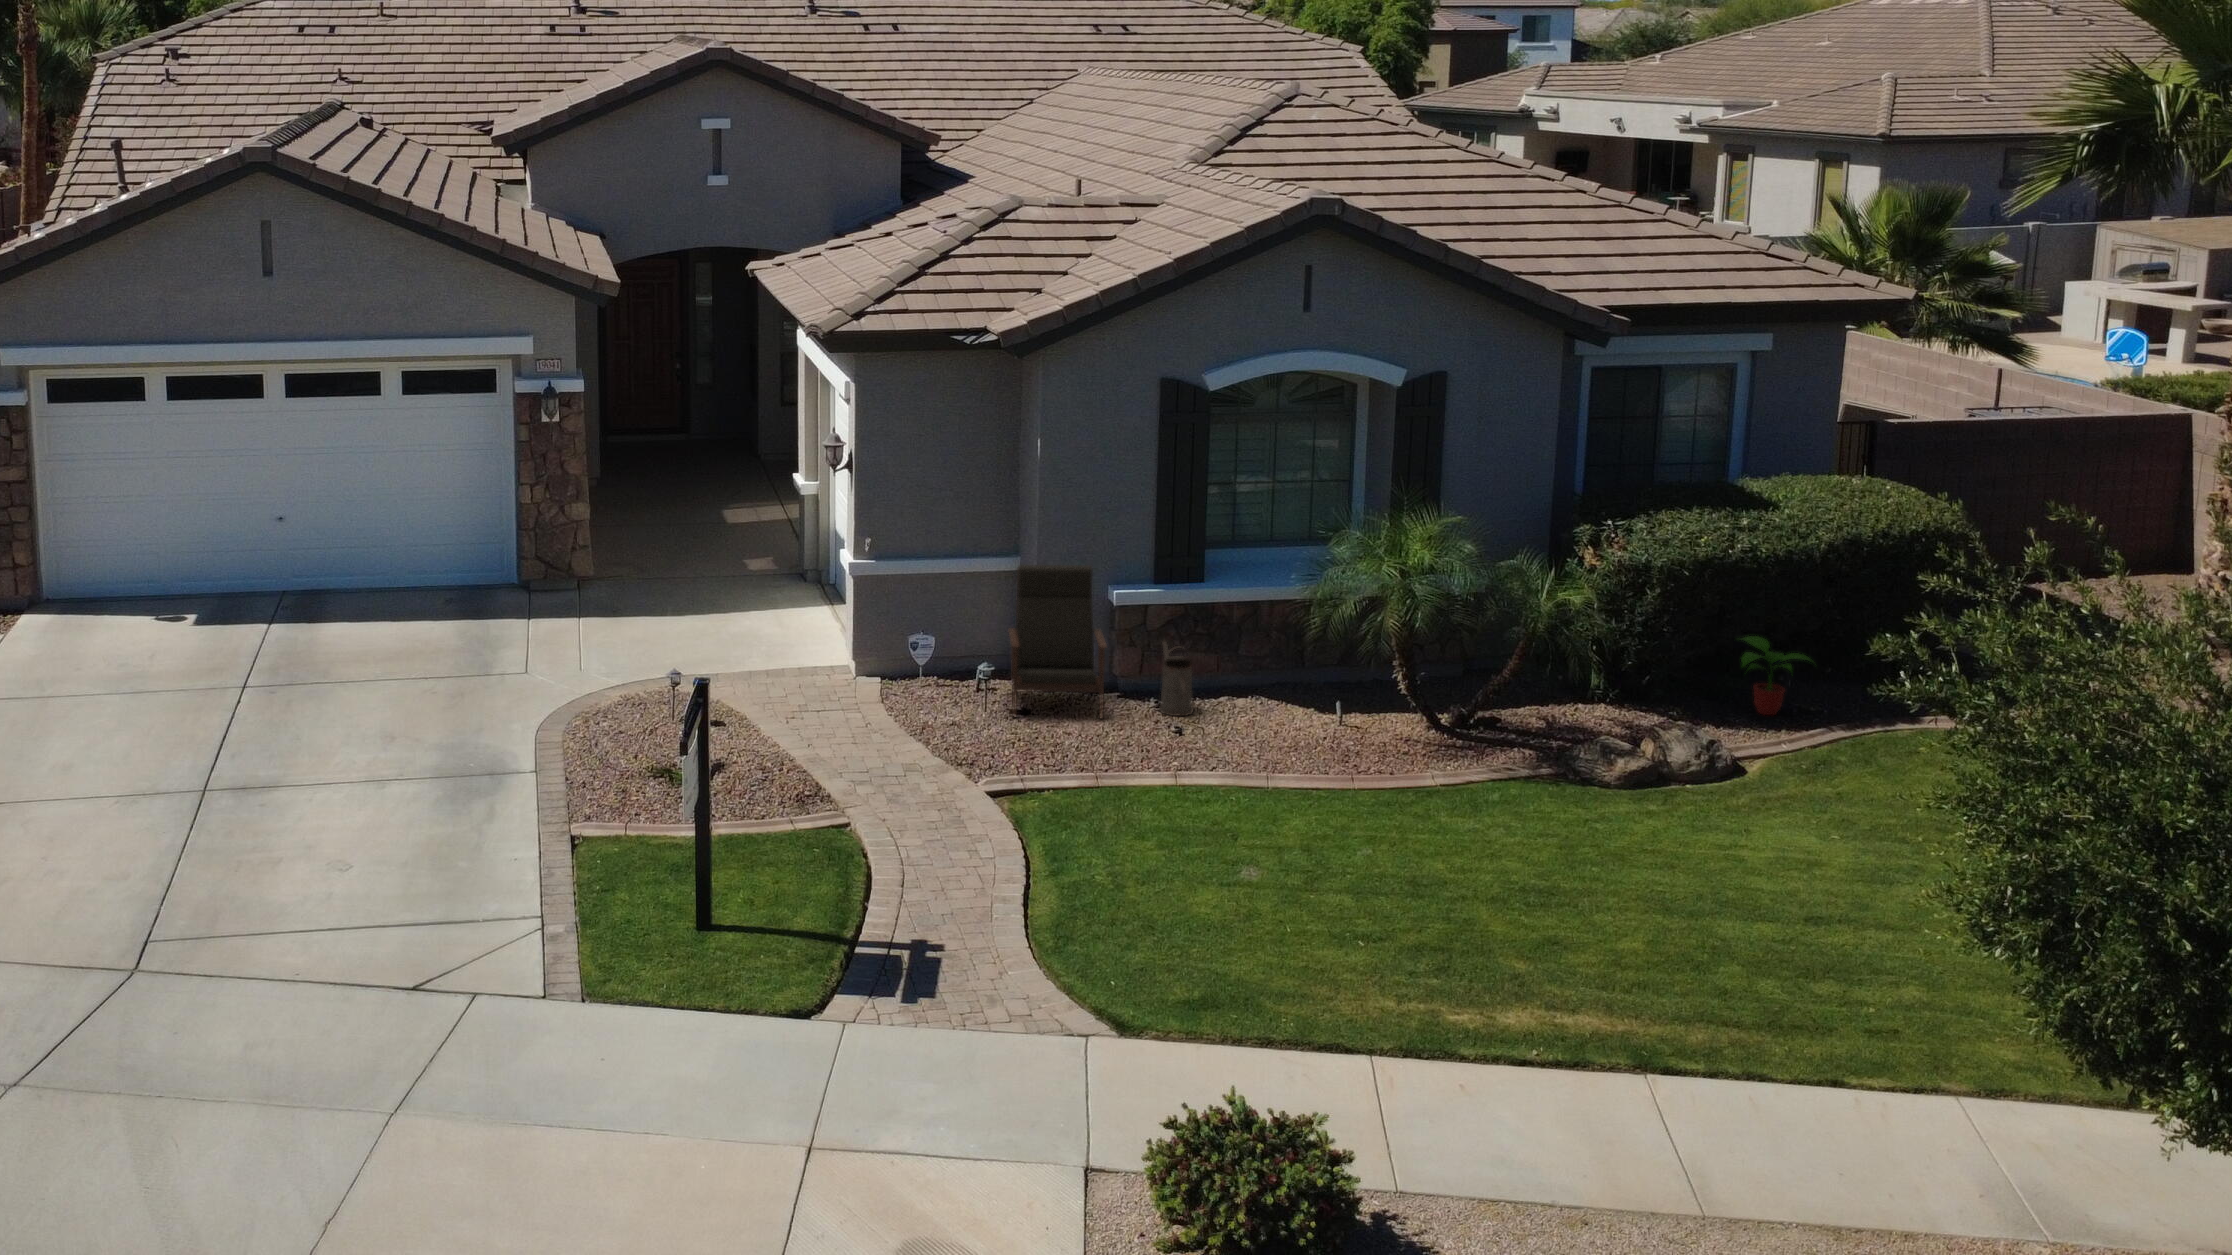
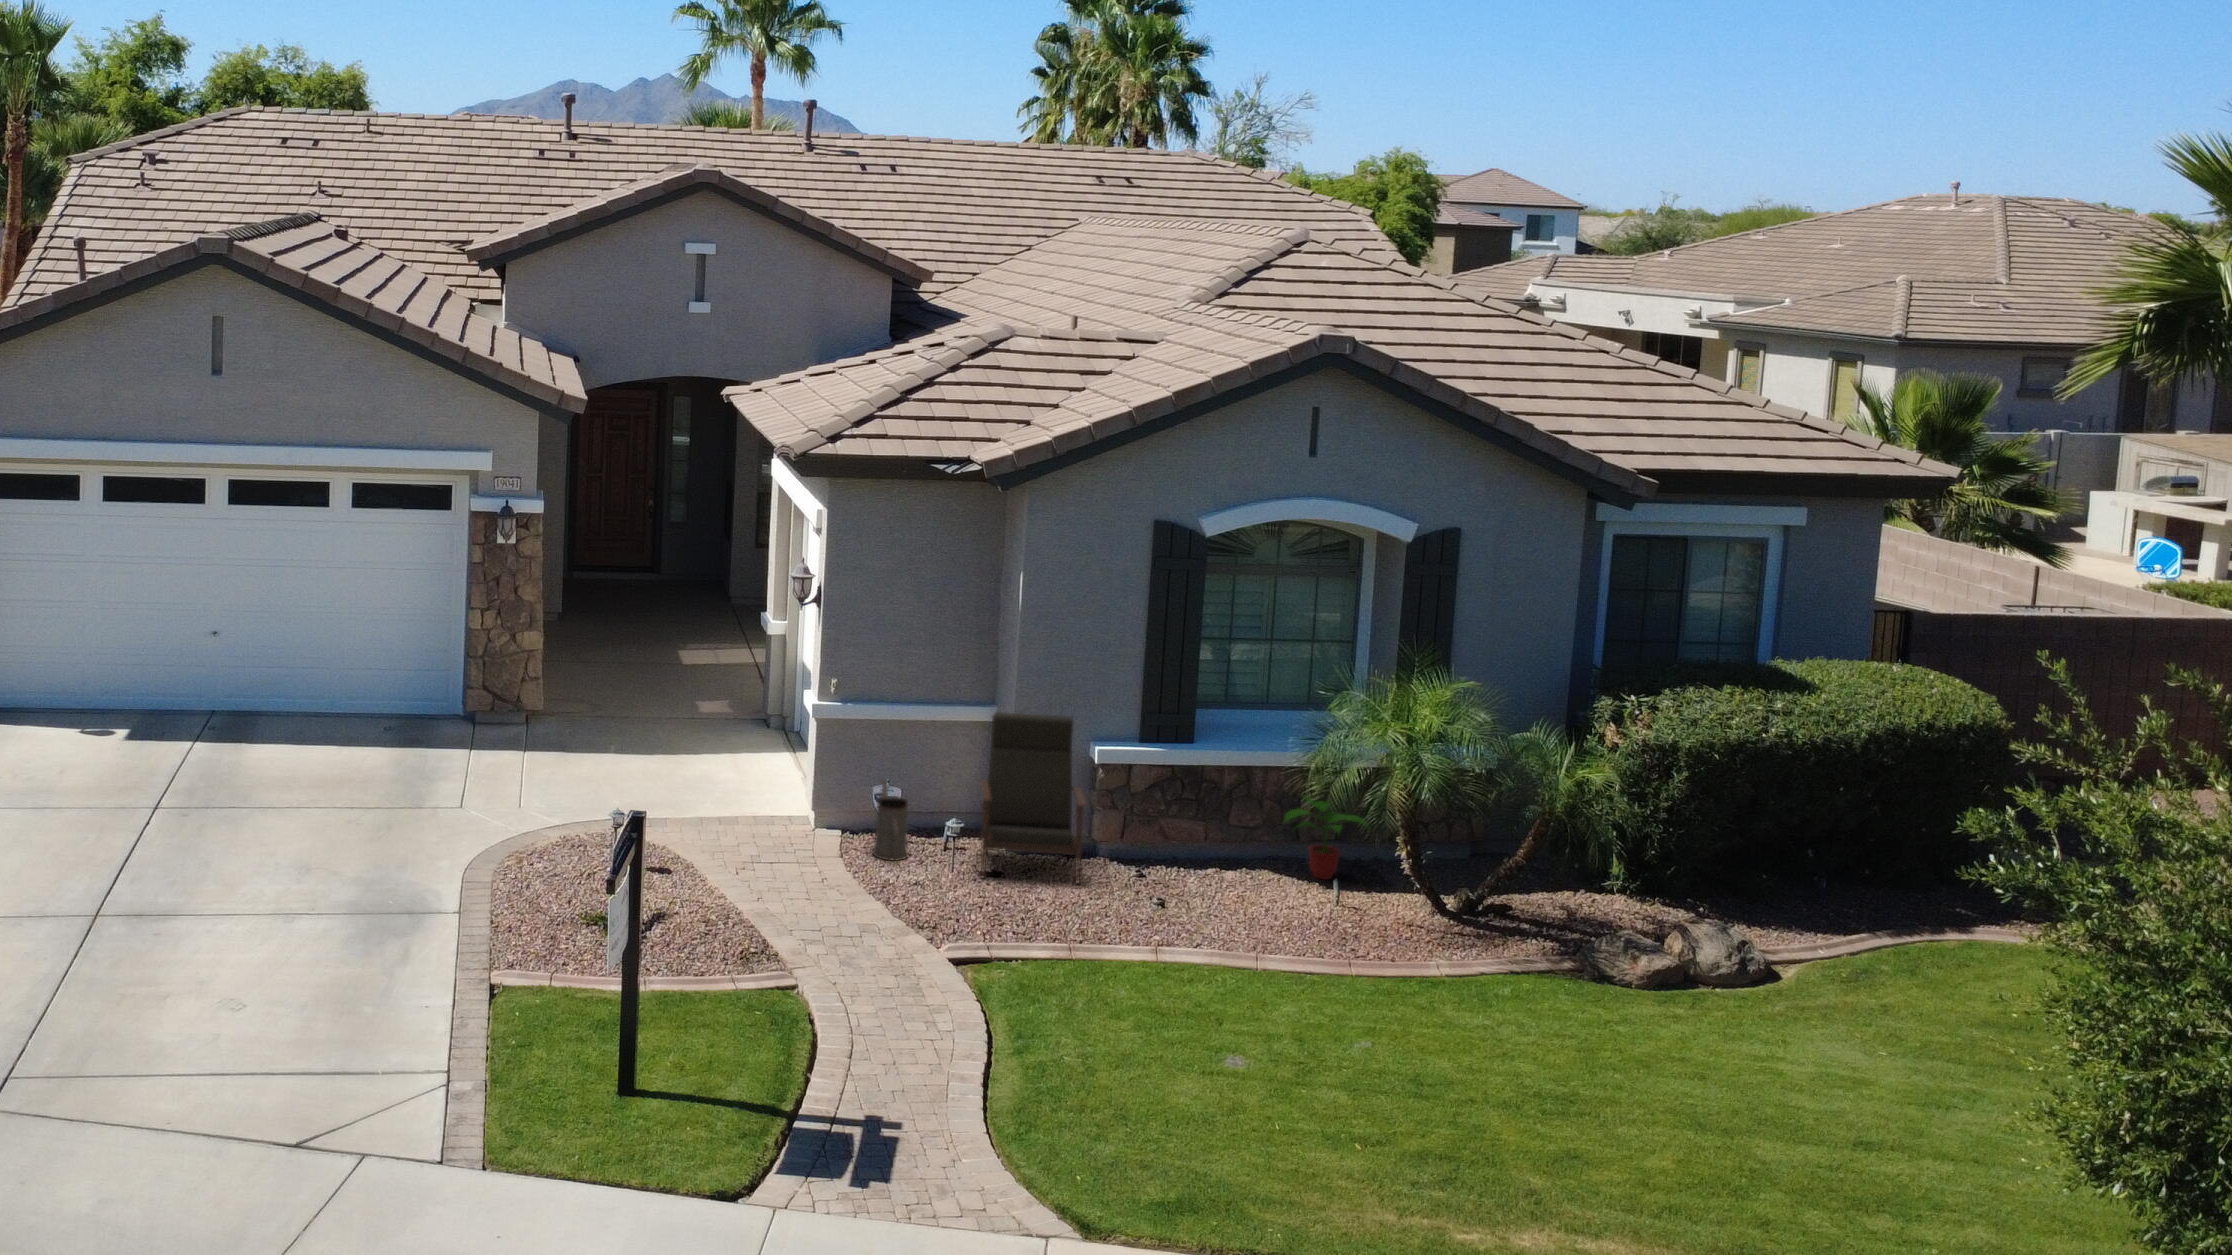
potted plant: present [1741,636,1811,715] -> present [1285,796,1371,879]
watering can: present [1159,641,1194,716] -> present [873,781,908,861]

